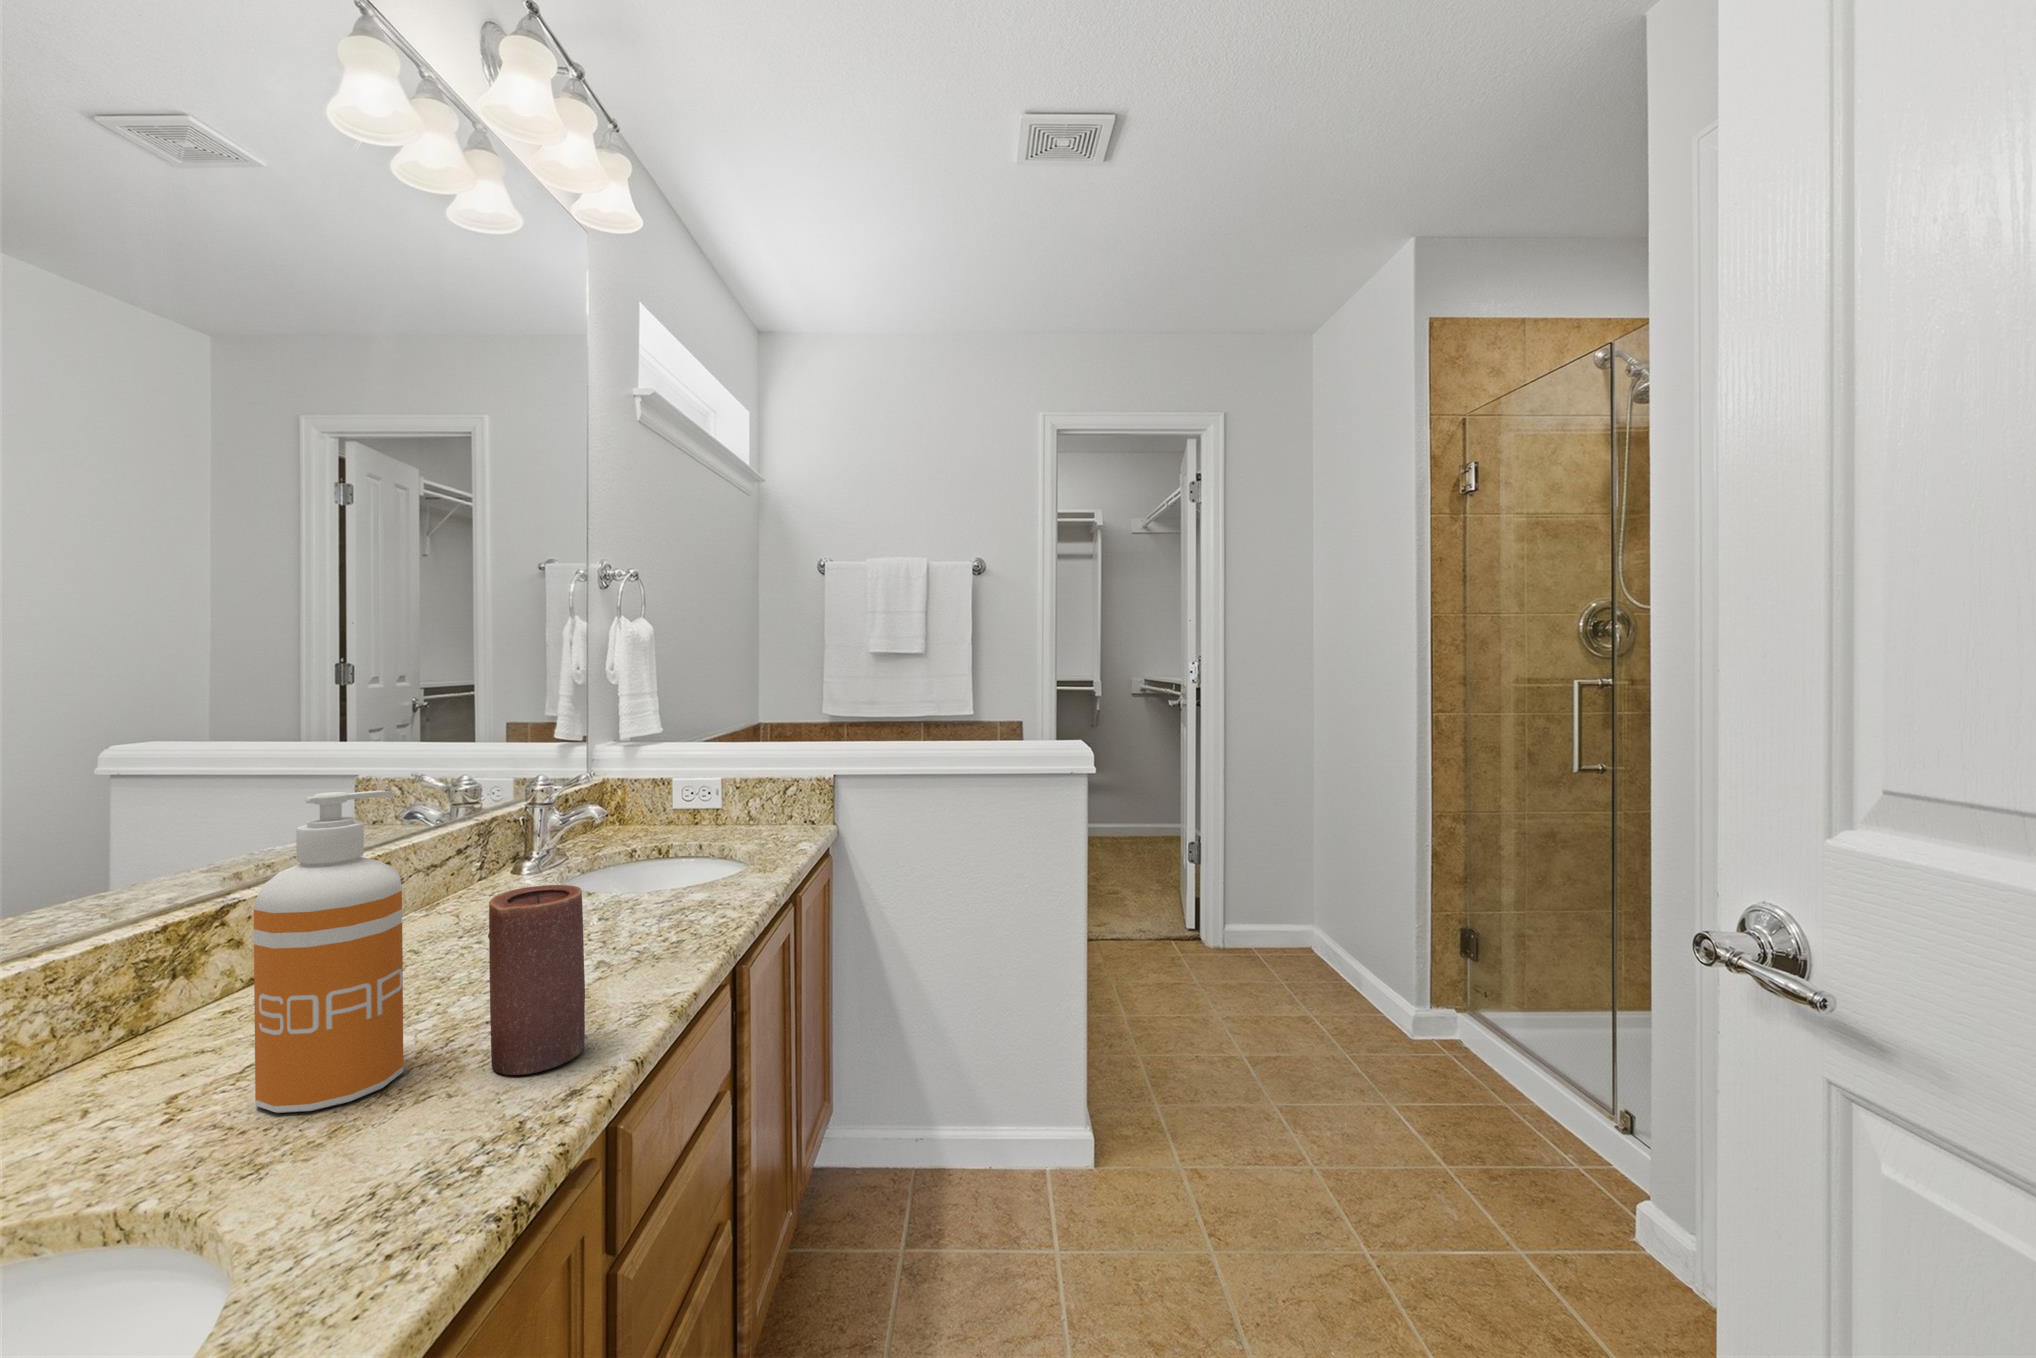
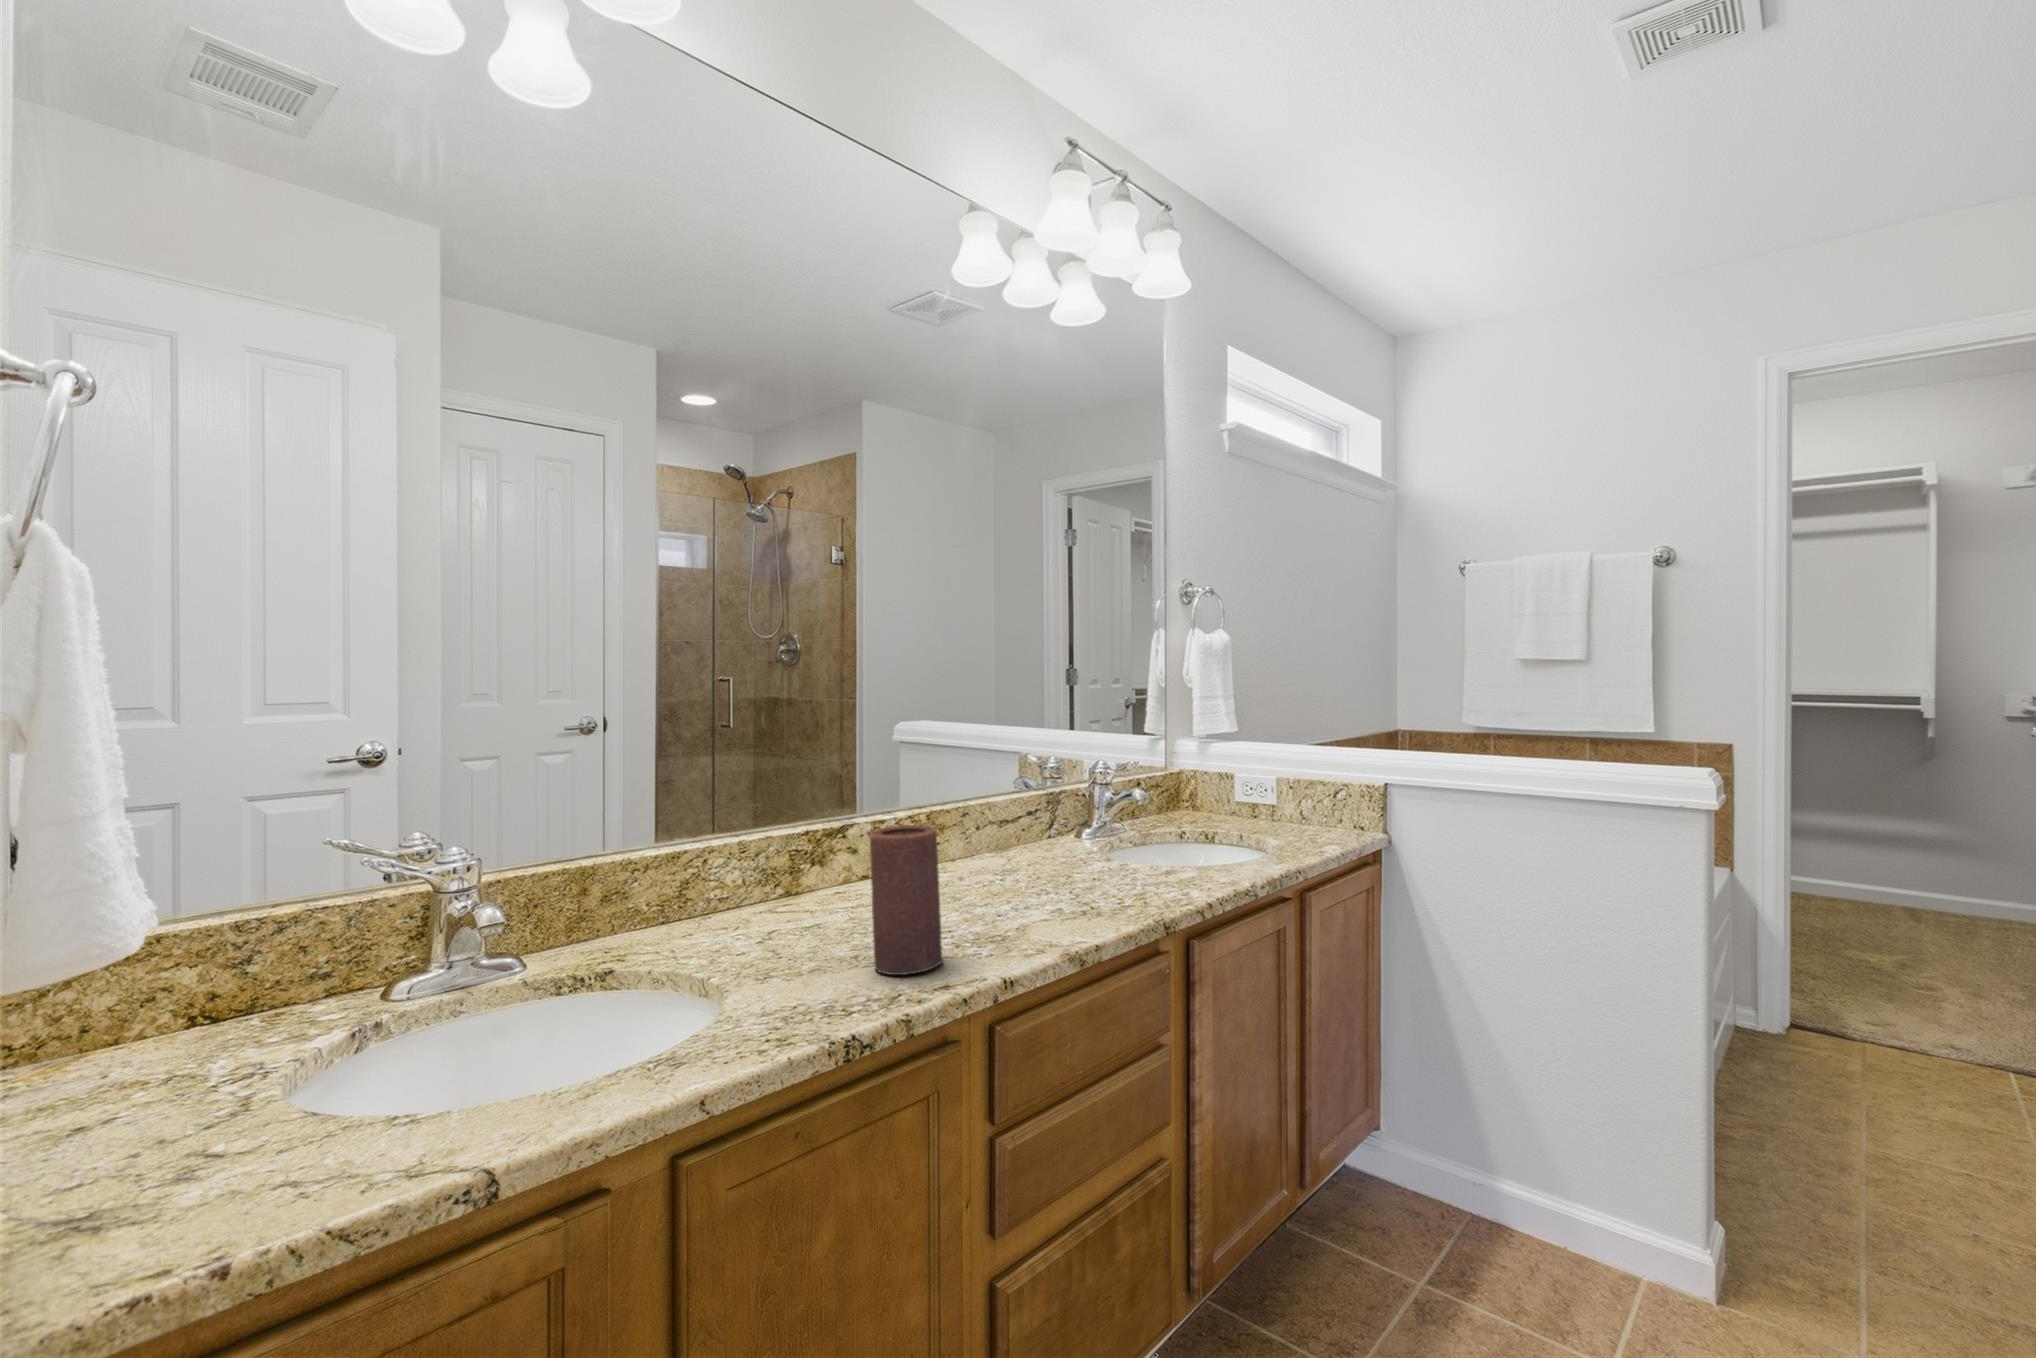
soap dispenser: present [254,790,403,1113] -> none [761,740,847,960]

